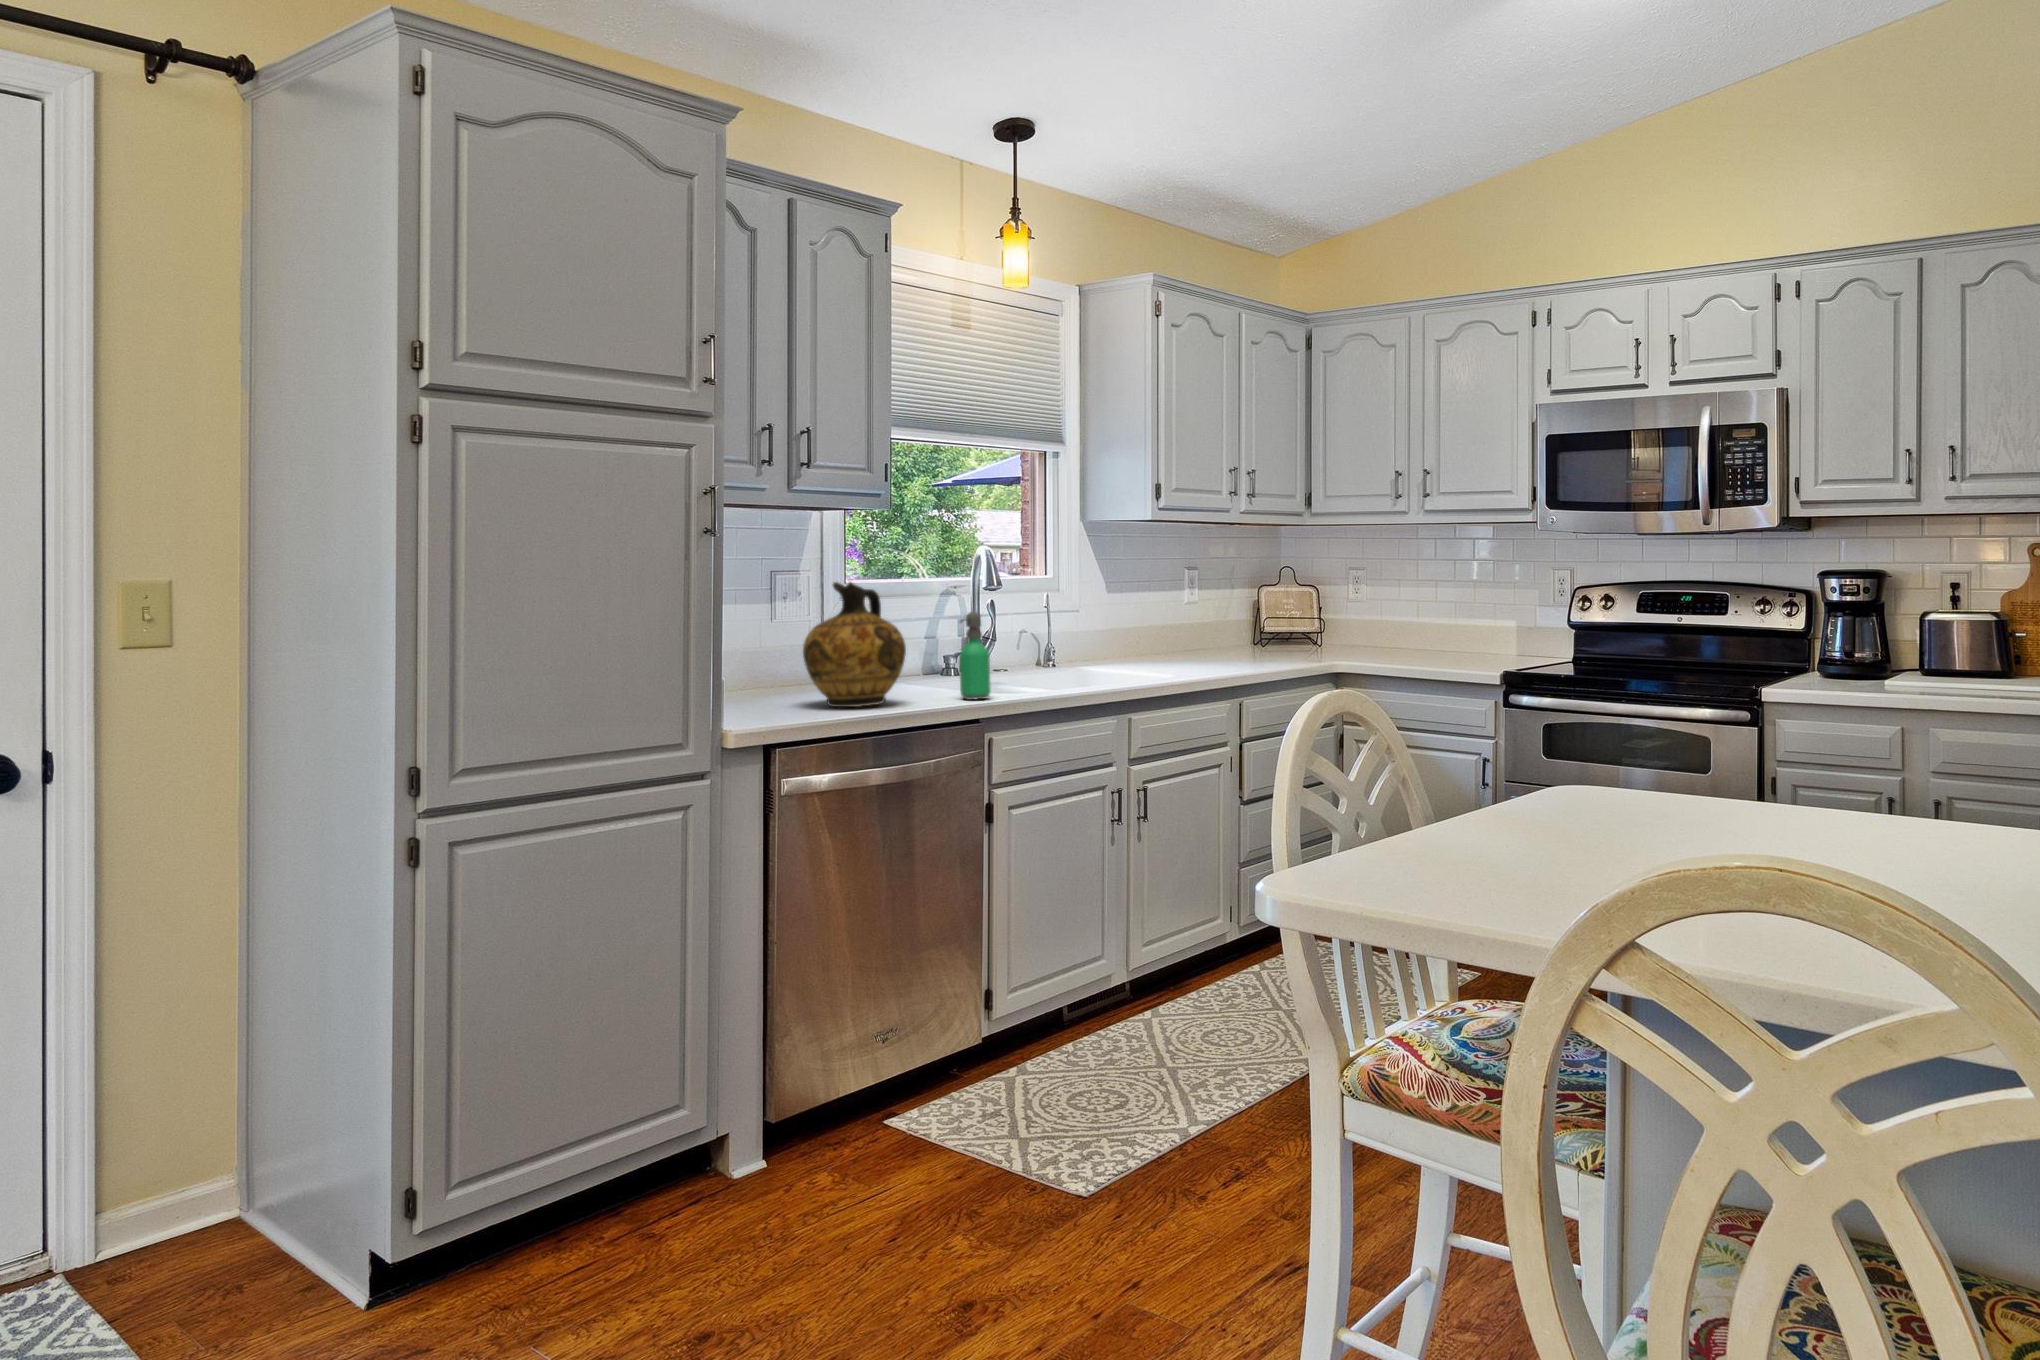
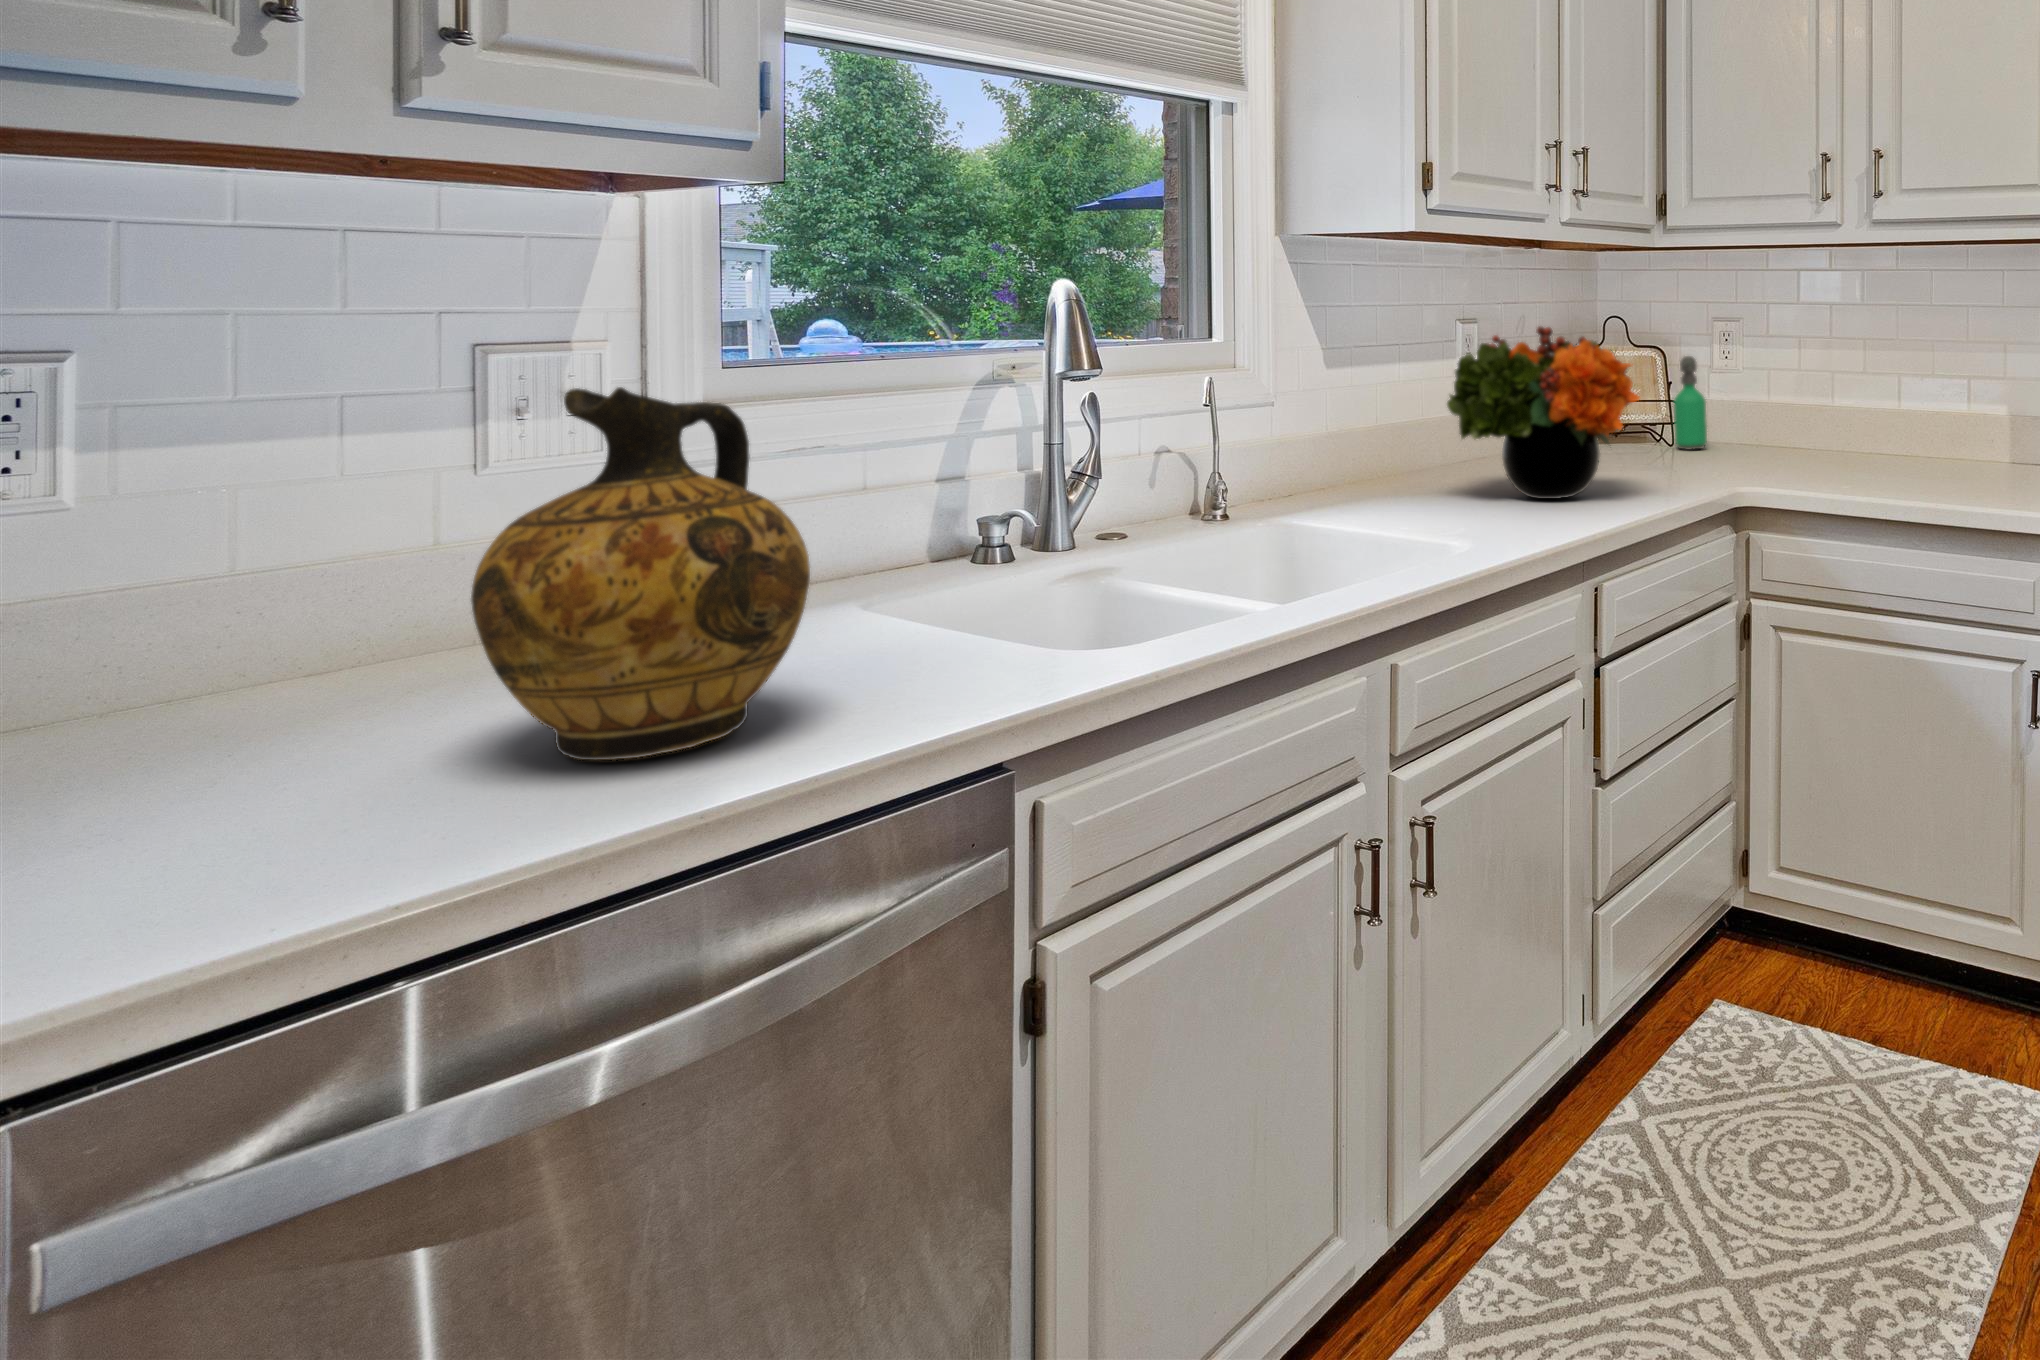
flower arrangement: none [1171,570,1278,662] -> present [1447,326,1640,499]
soap dispenser: present [959,612,991,700] -> present [1674,356,1707,450]

